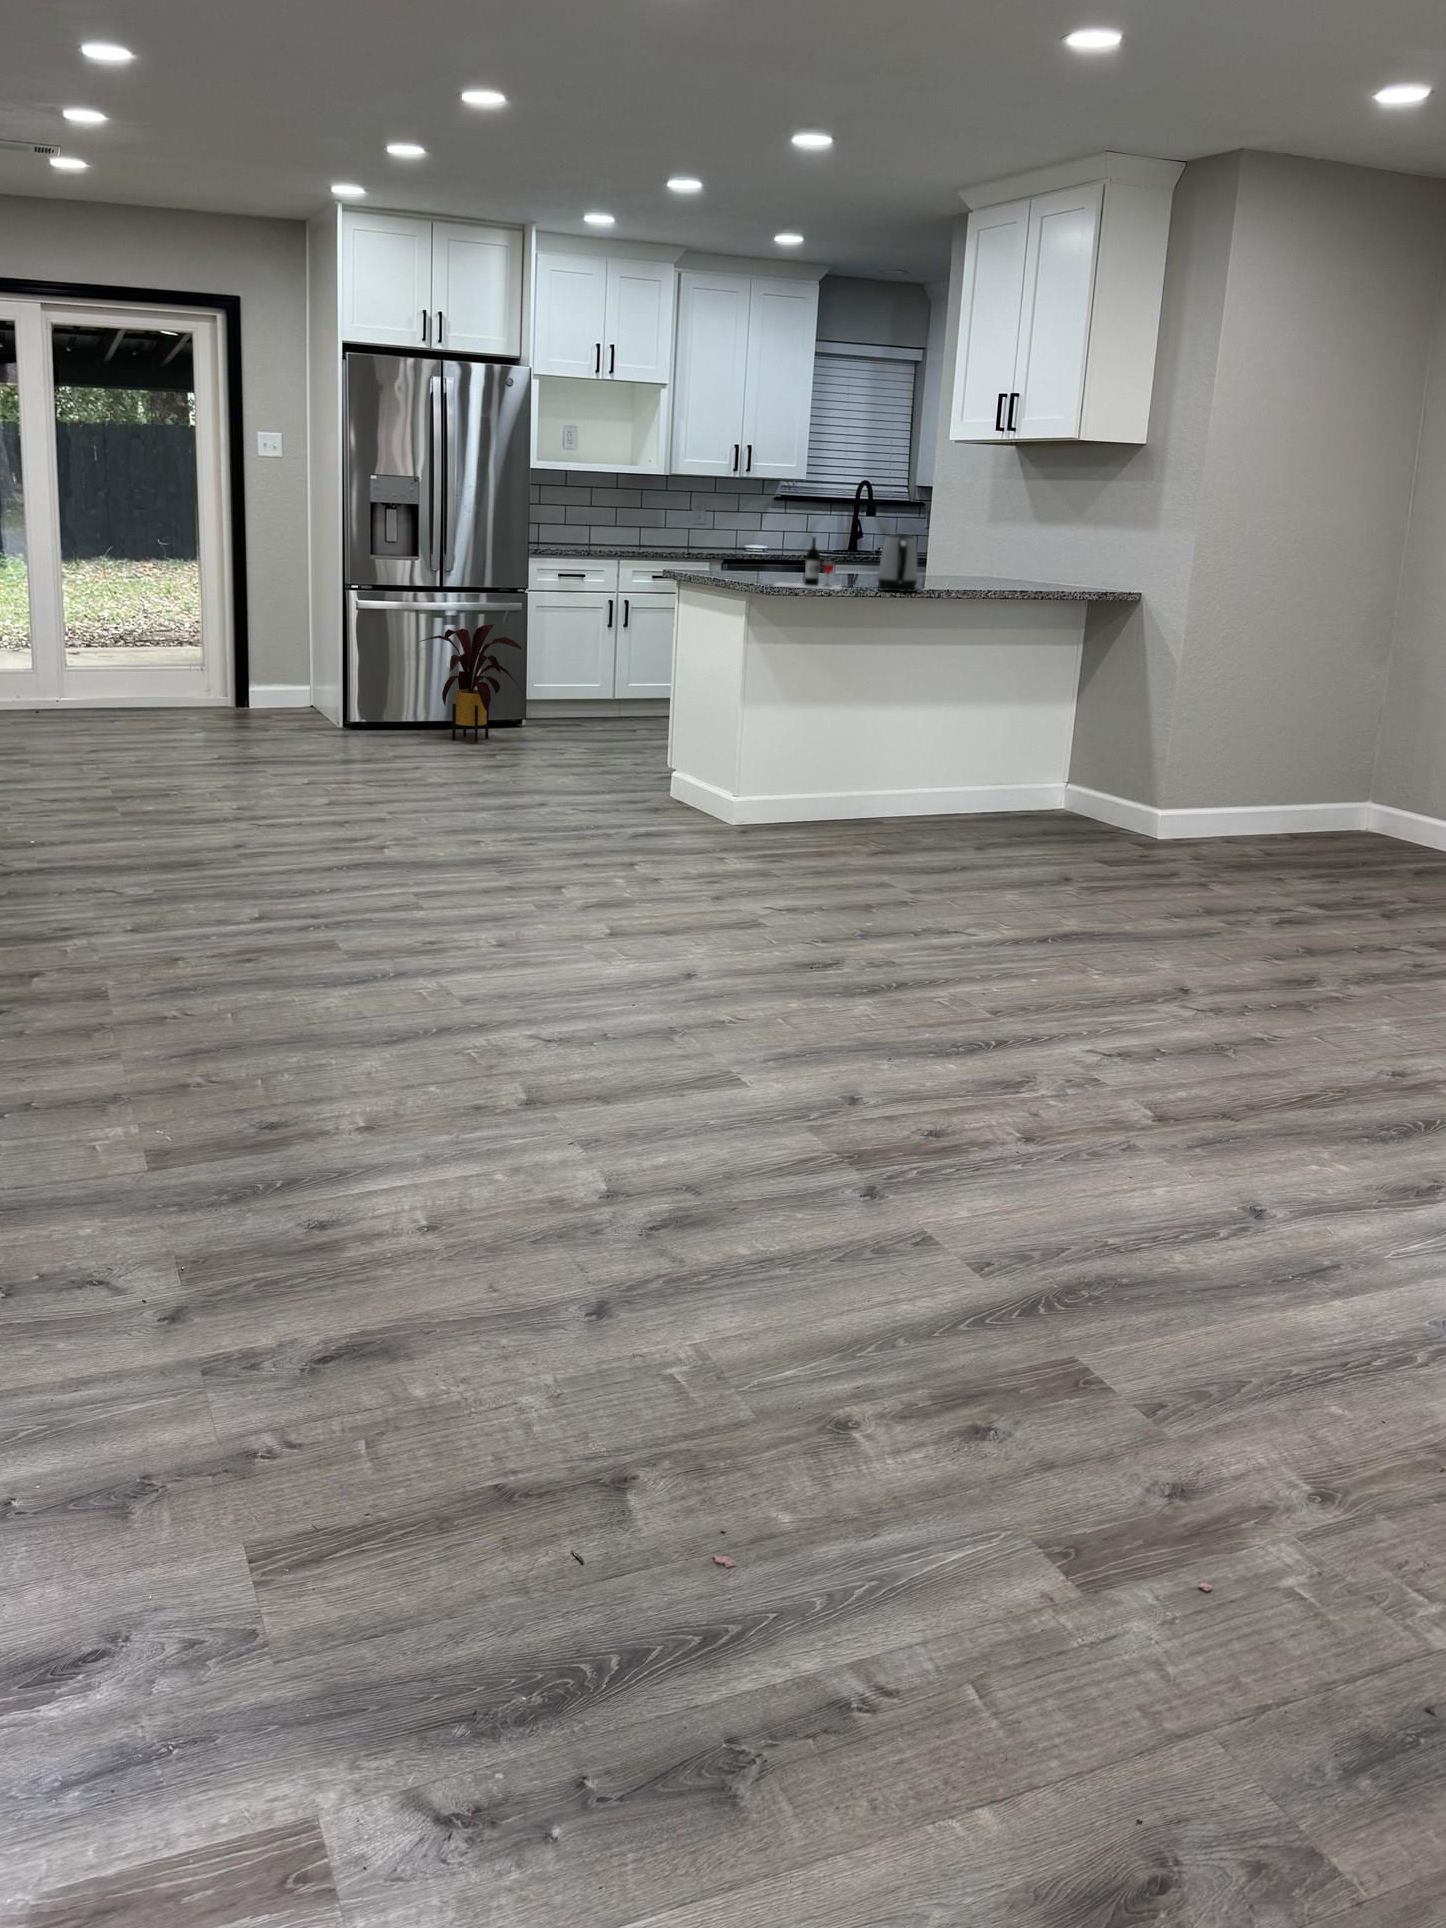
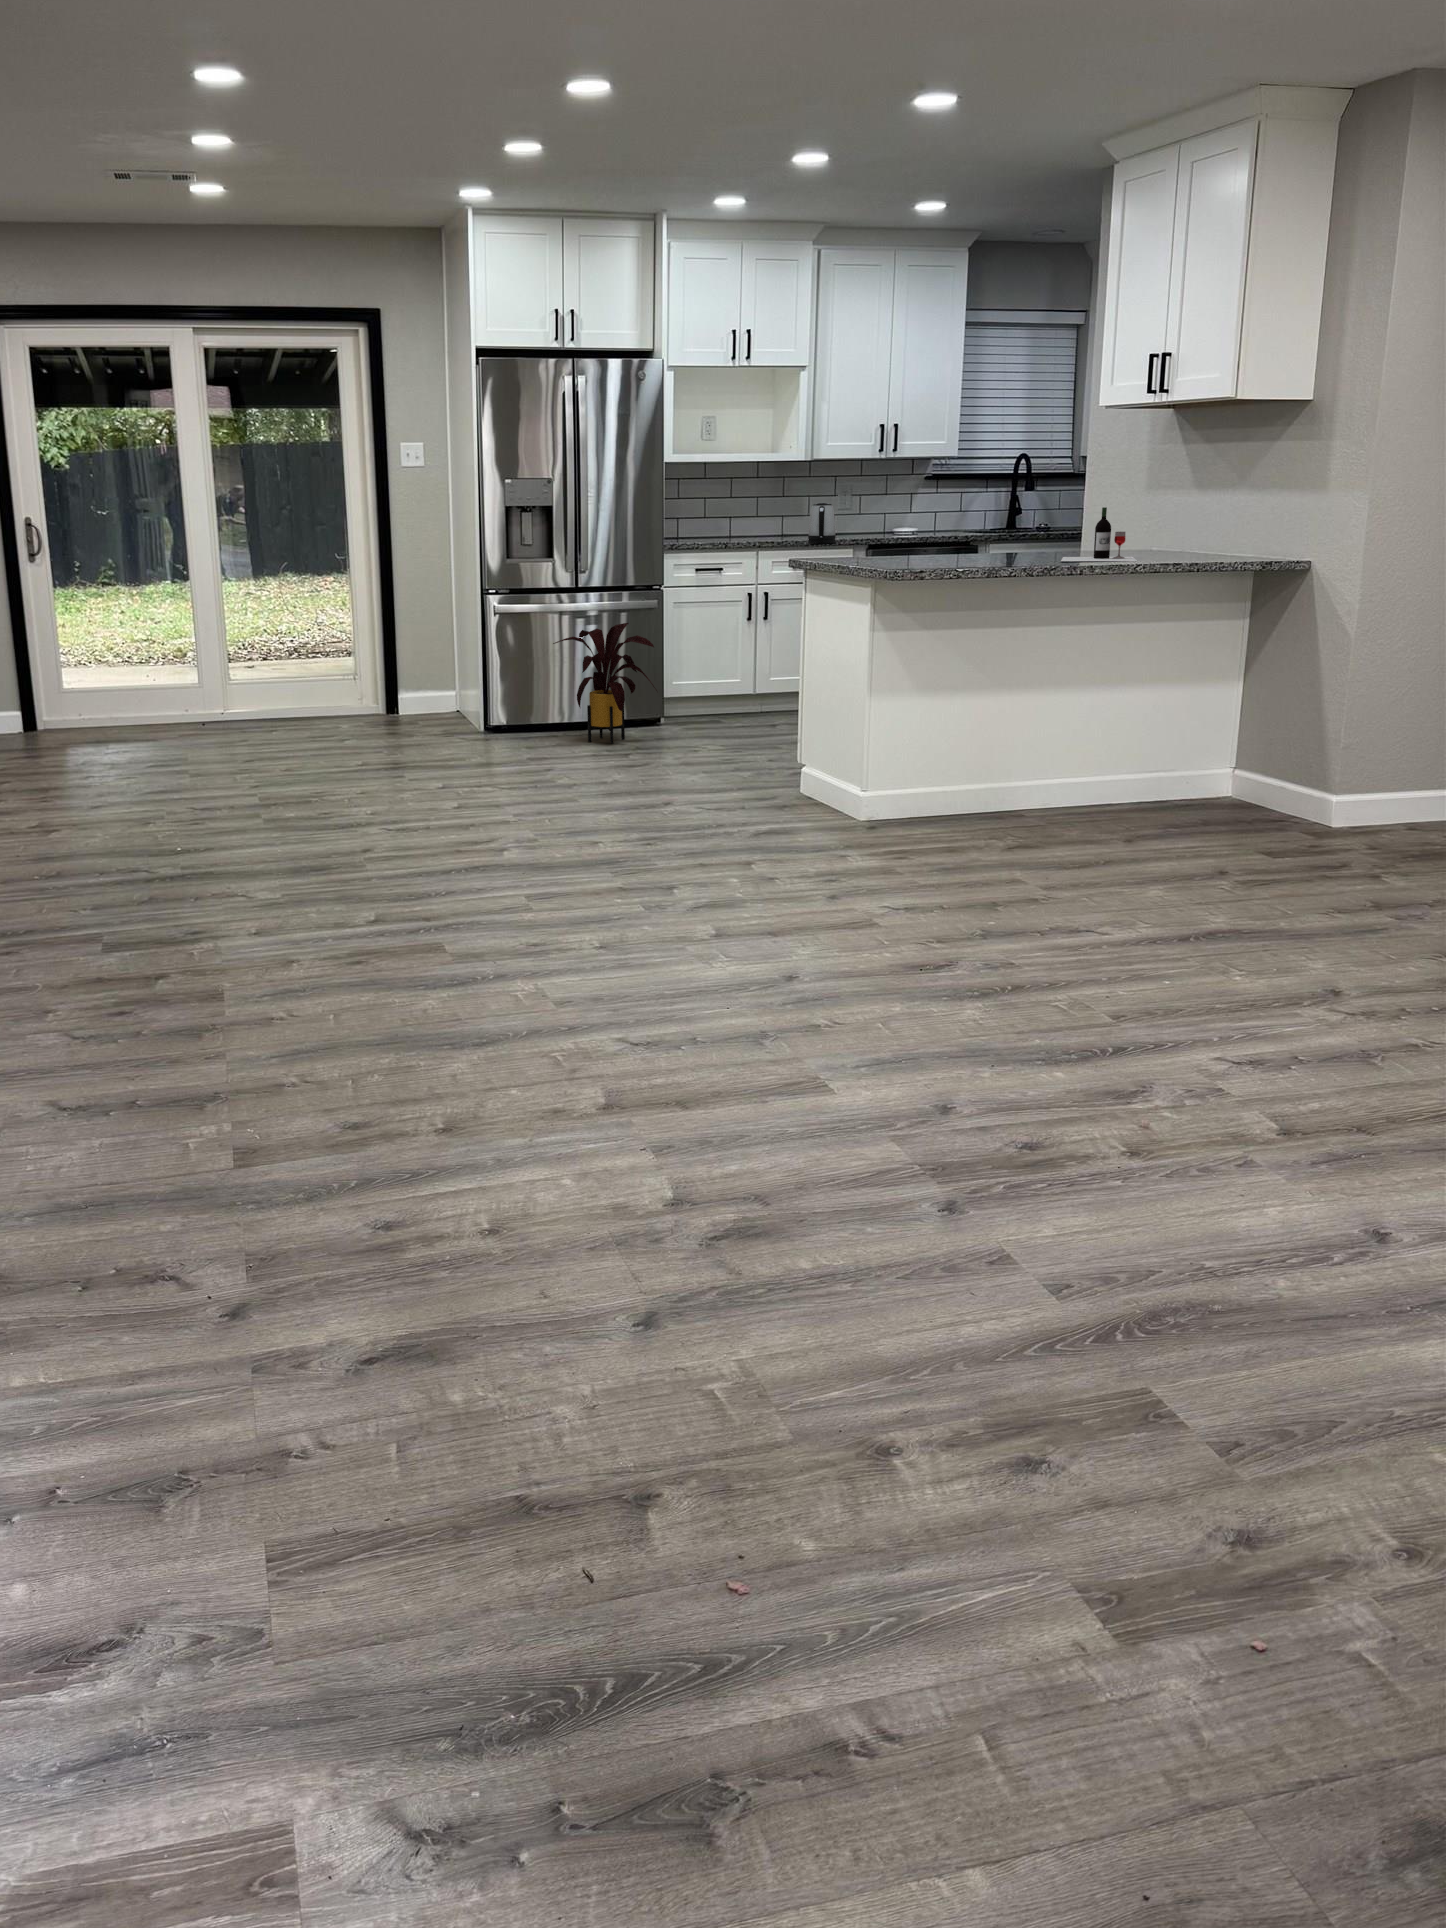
kettle: present [878,533,917,592] -> present [808,503,836,544]
wine bottle: present [773,537,841,590] -> present [1061,507,1137,561]

